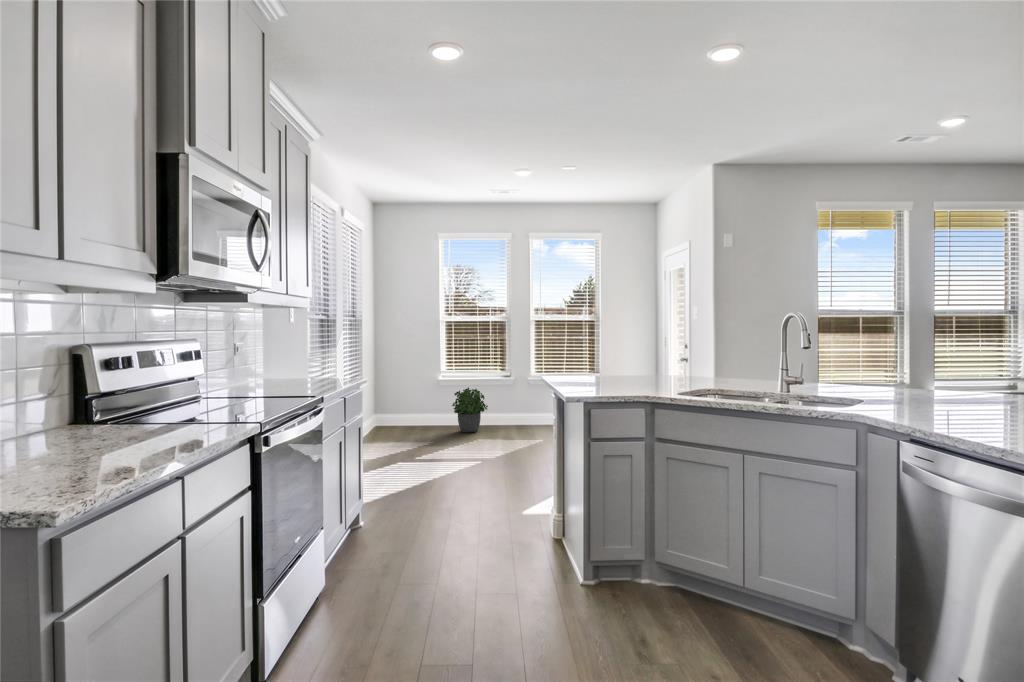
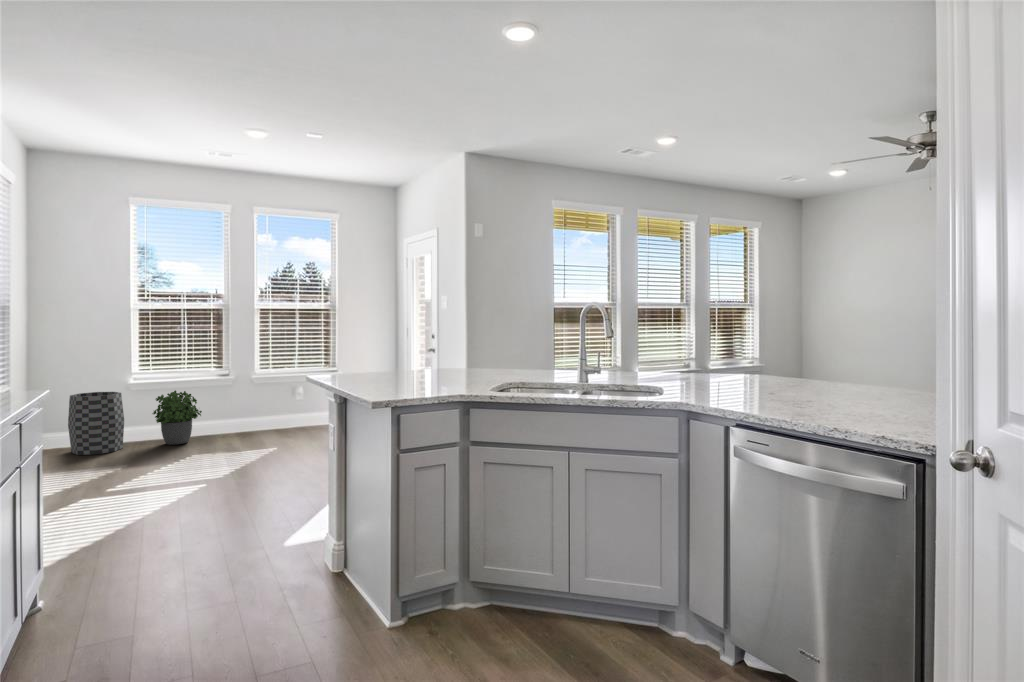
trash can: none [395,386,432,435] -> present [68,392,124,455]

